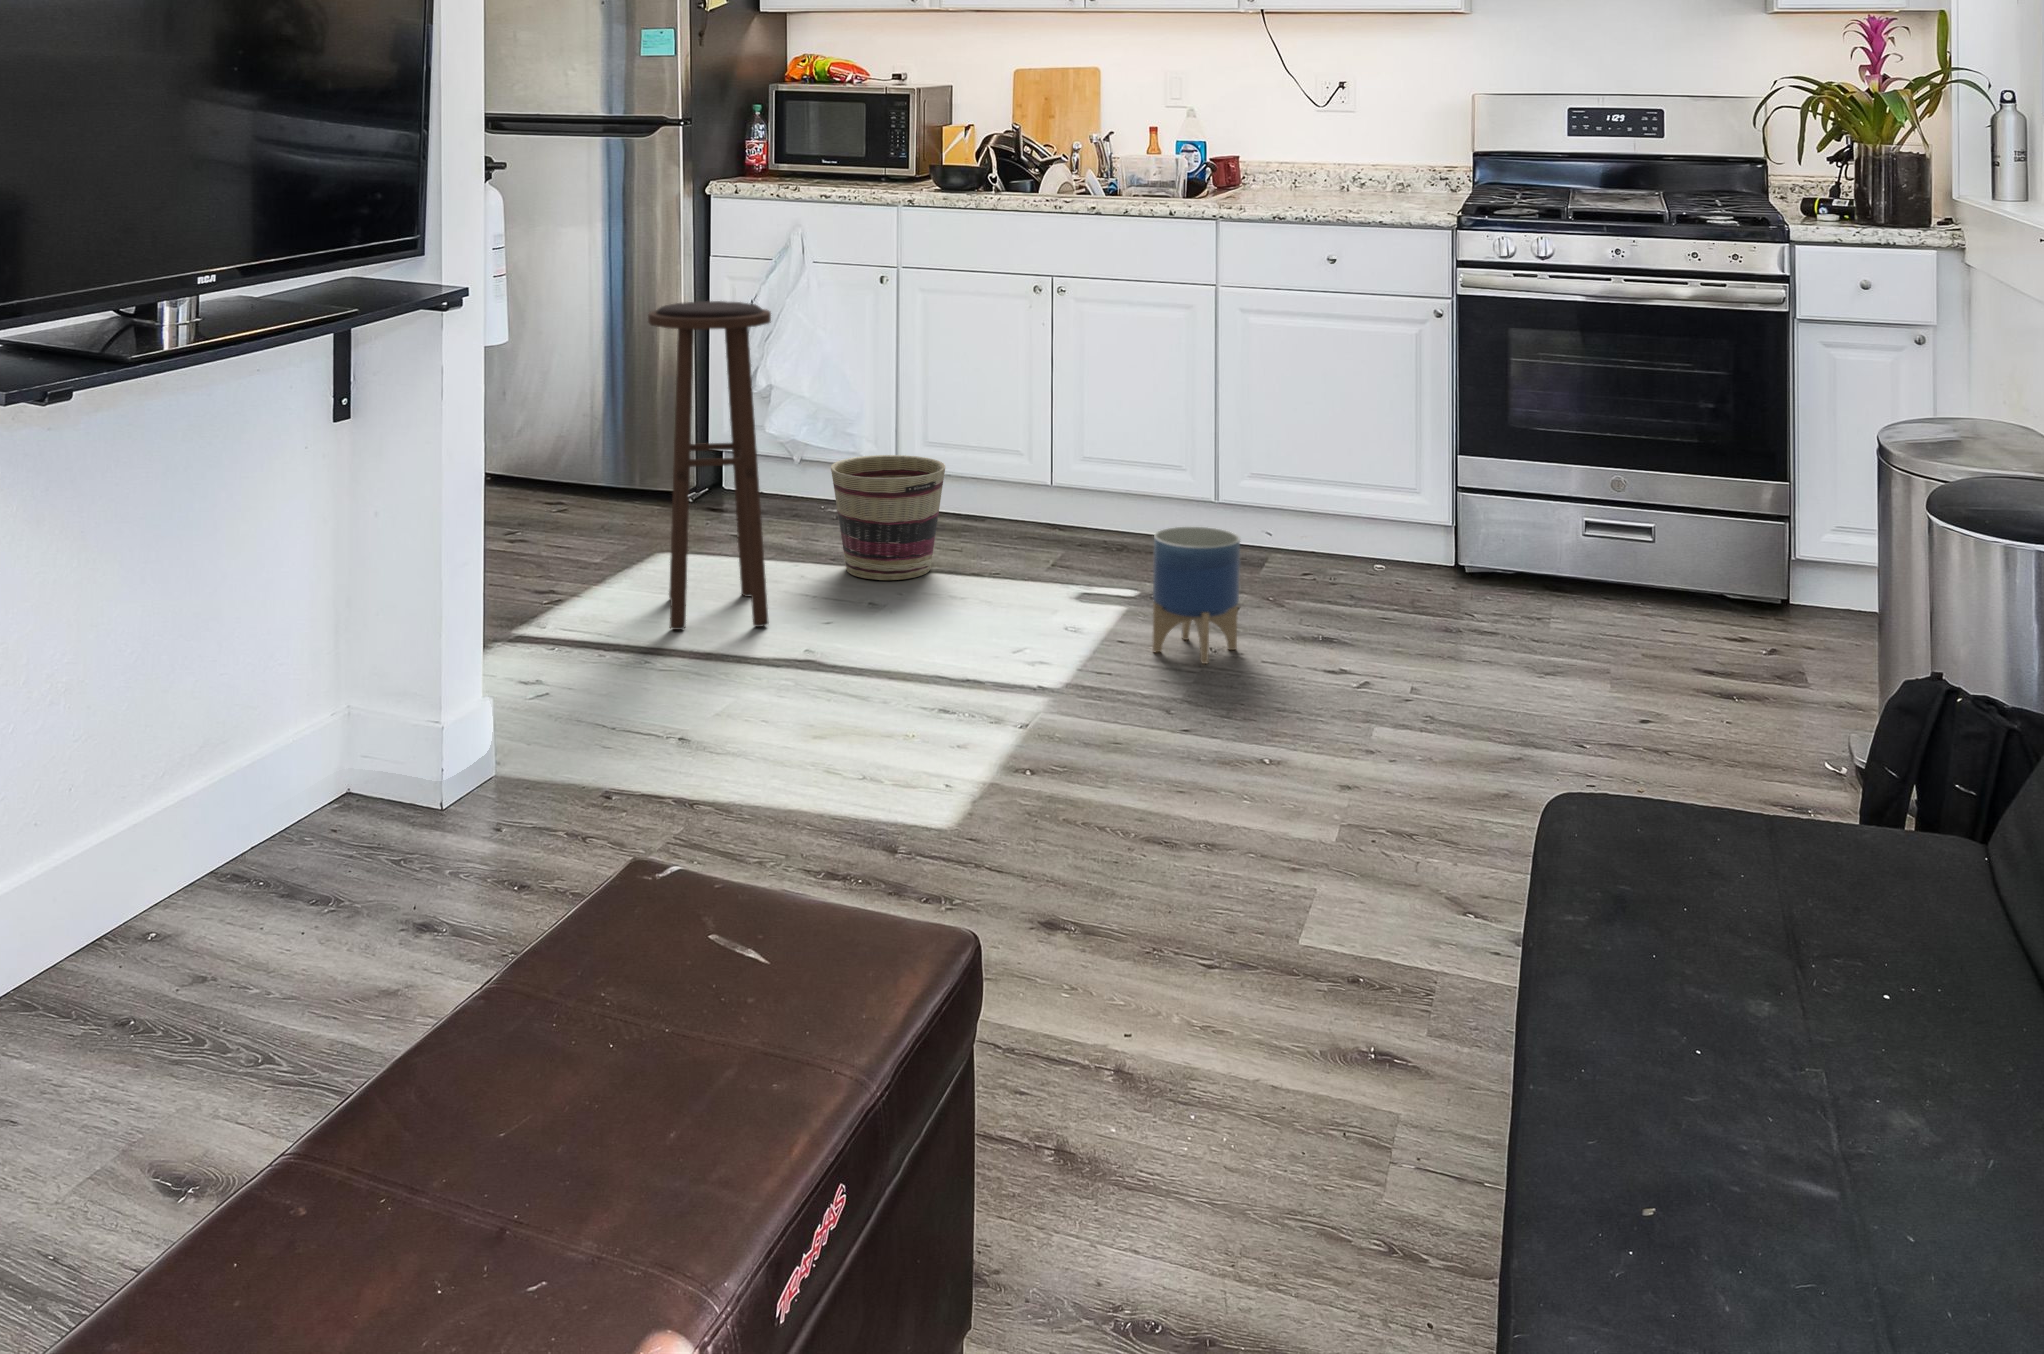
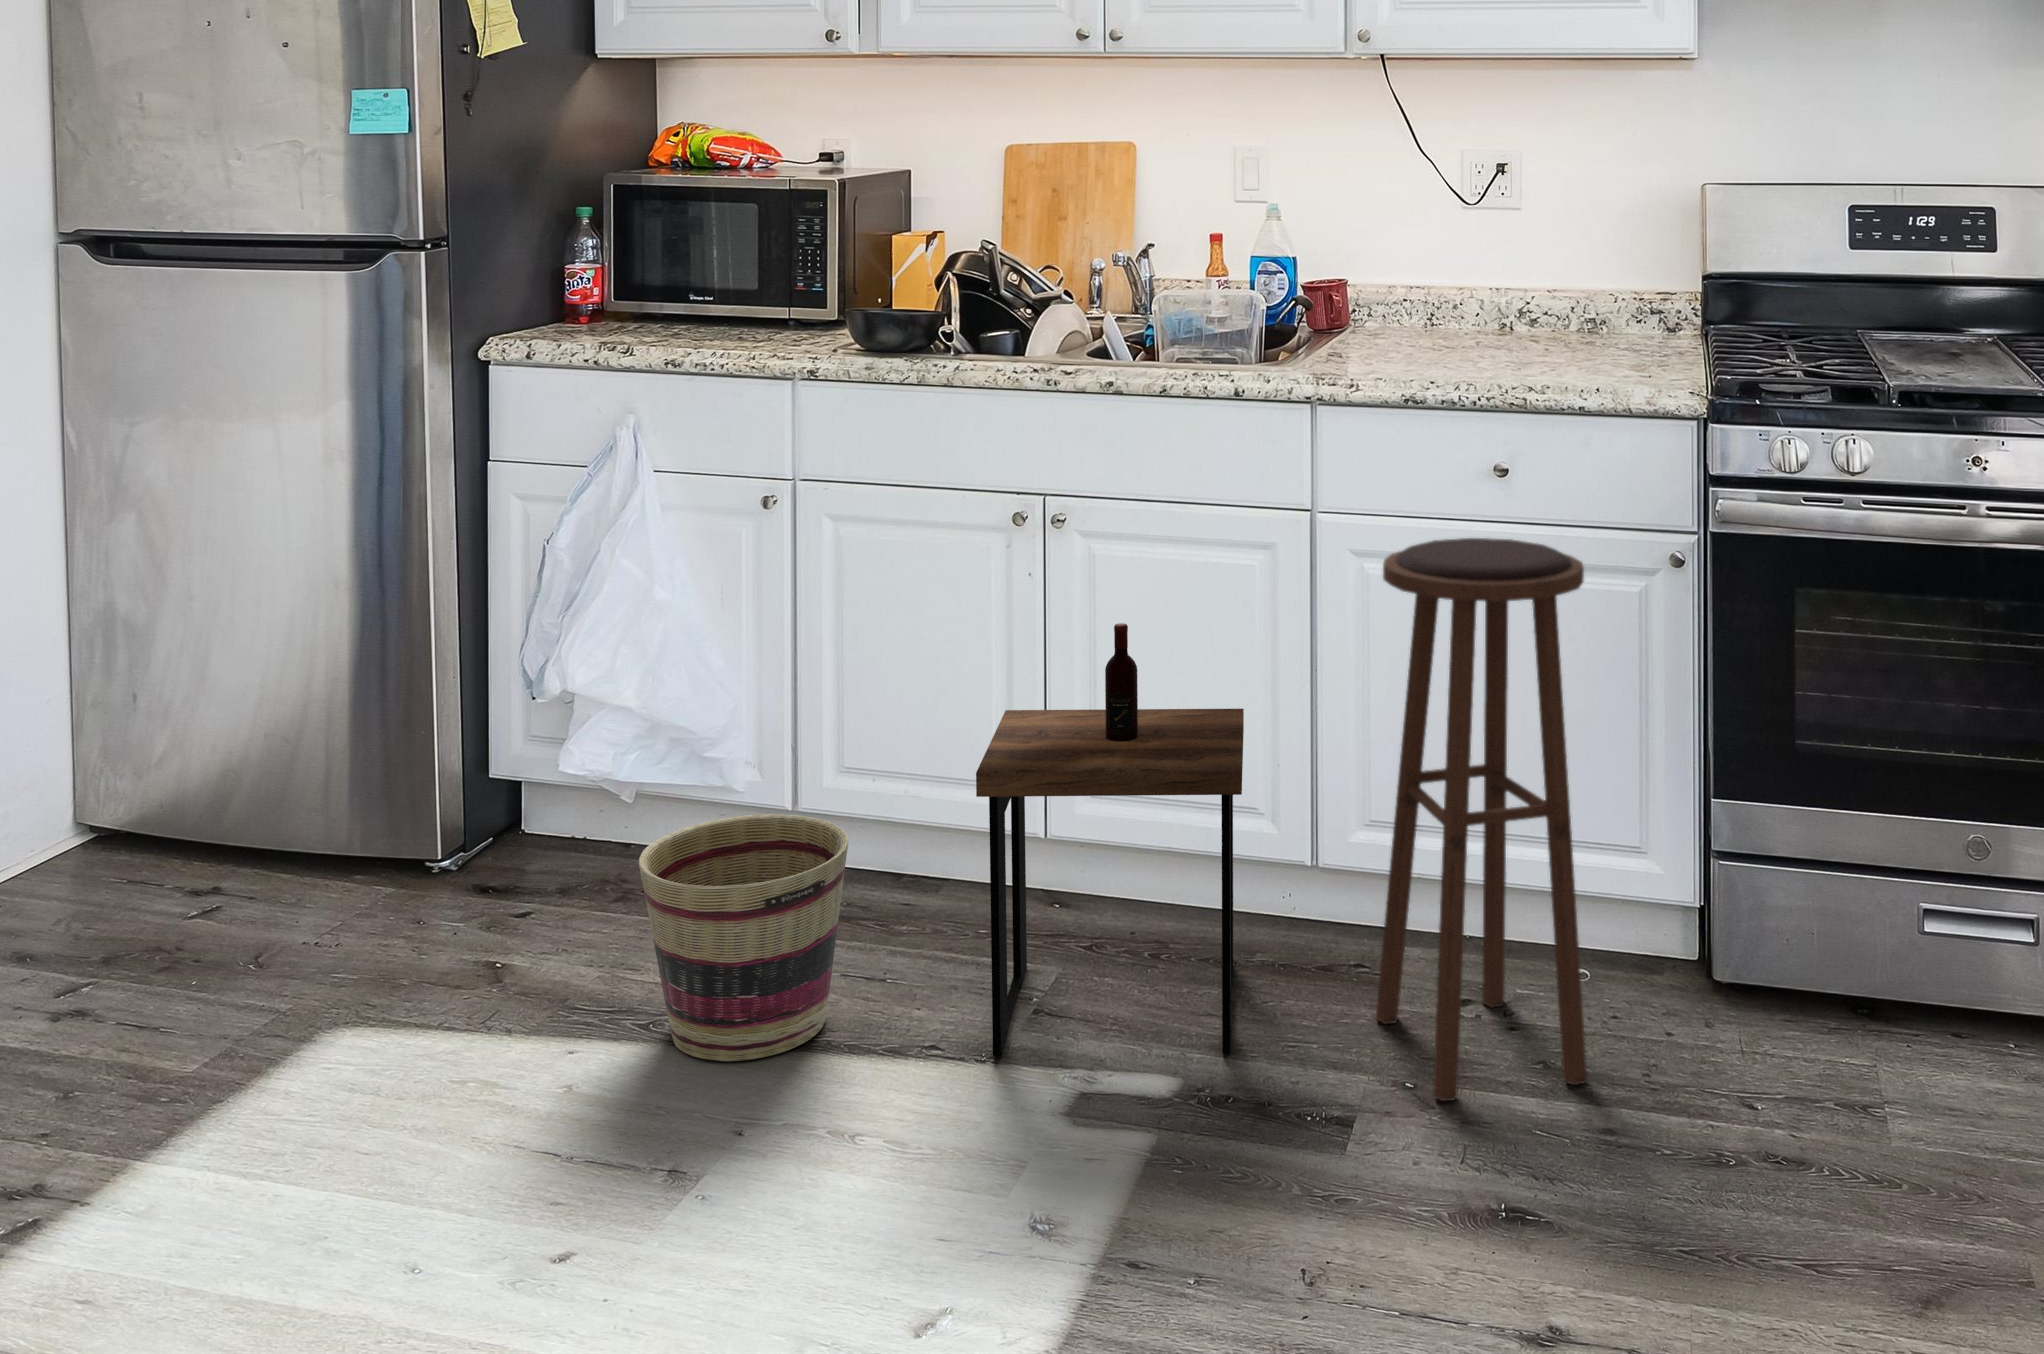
stool: present [648,301,771,630] -> present [1375,538,1587,1101]
side table: none [1024,344,1176,588] -> present [976,623,1244,1056]
planter: present [1152,527,1240,664] -> none [1189,1002,1349,1293]

